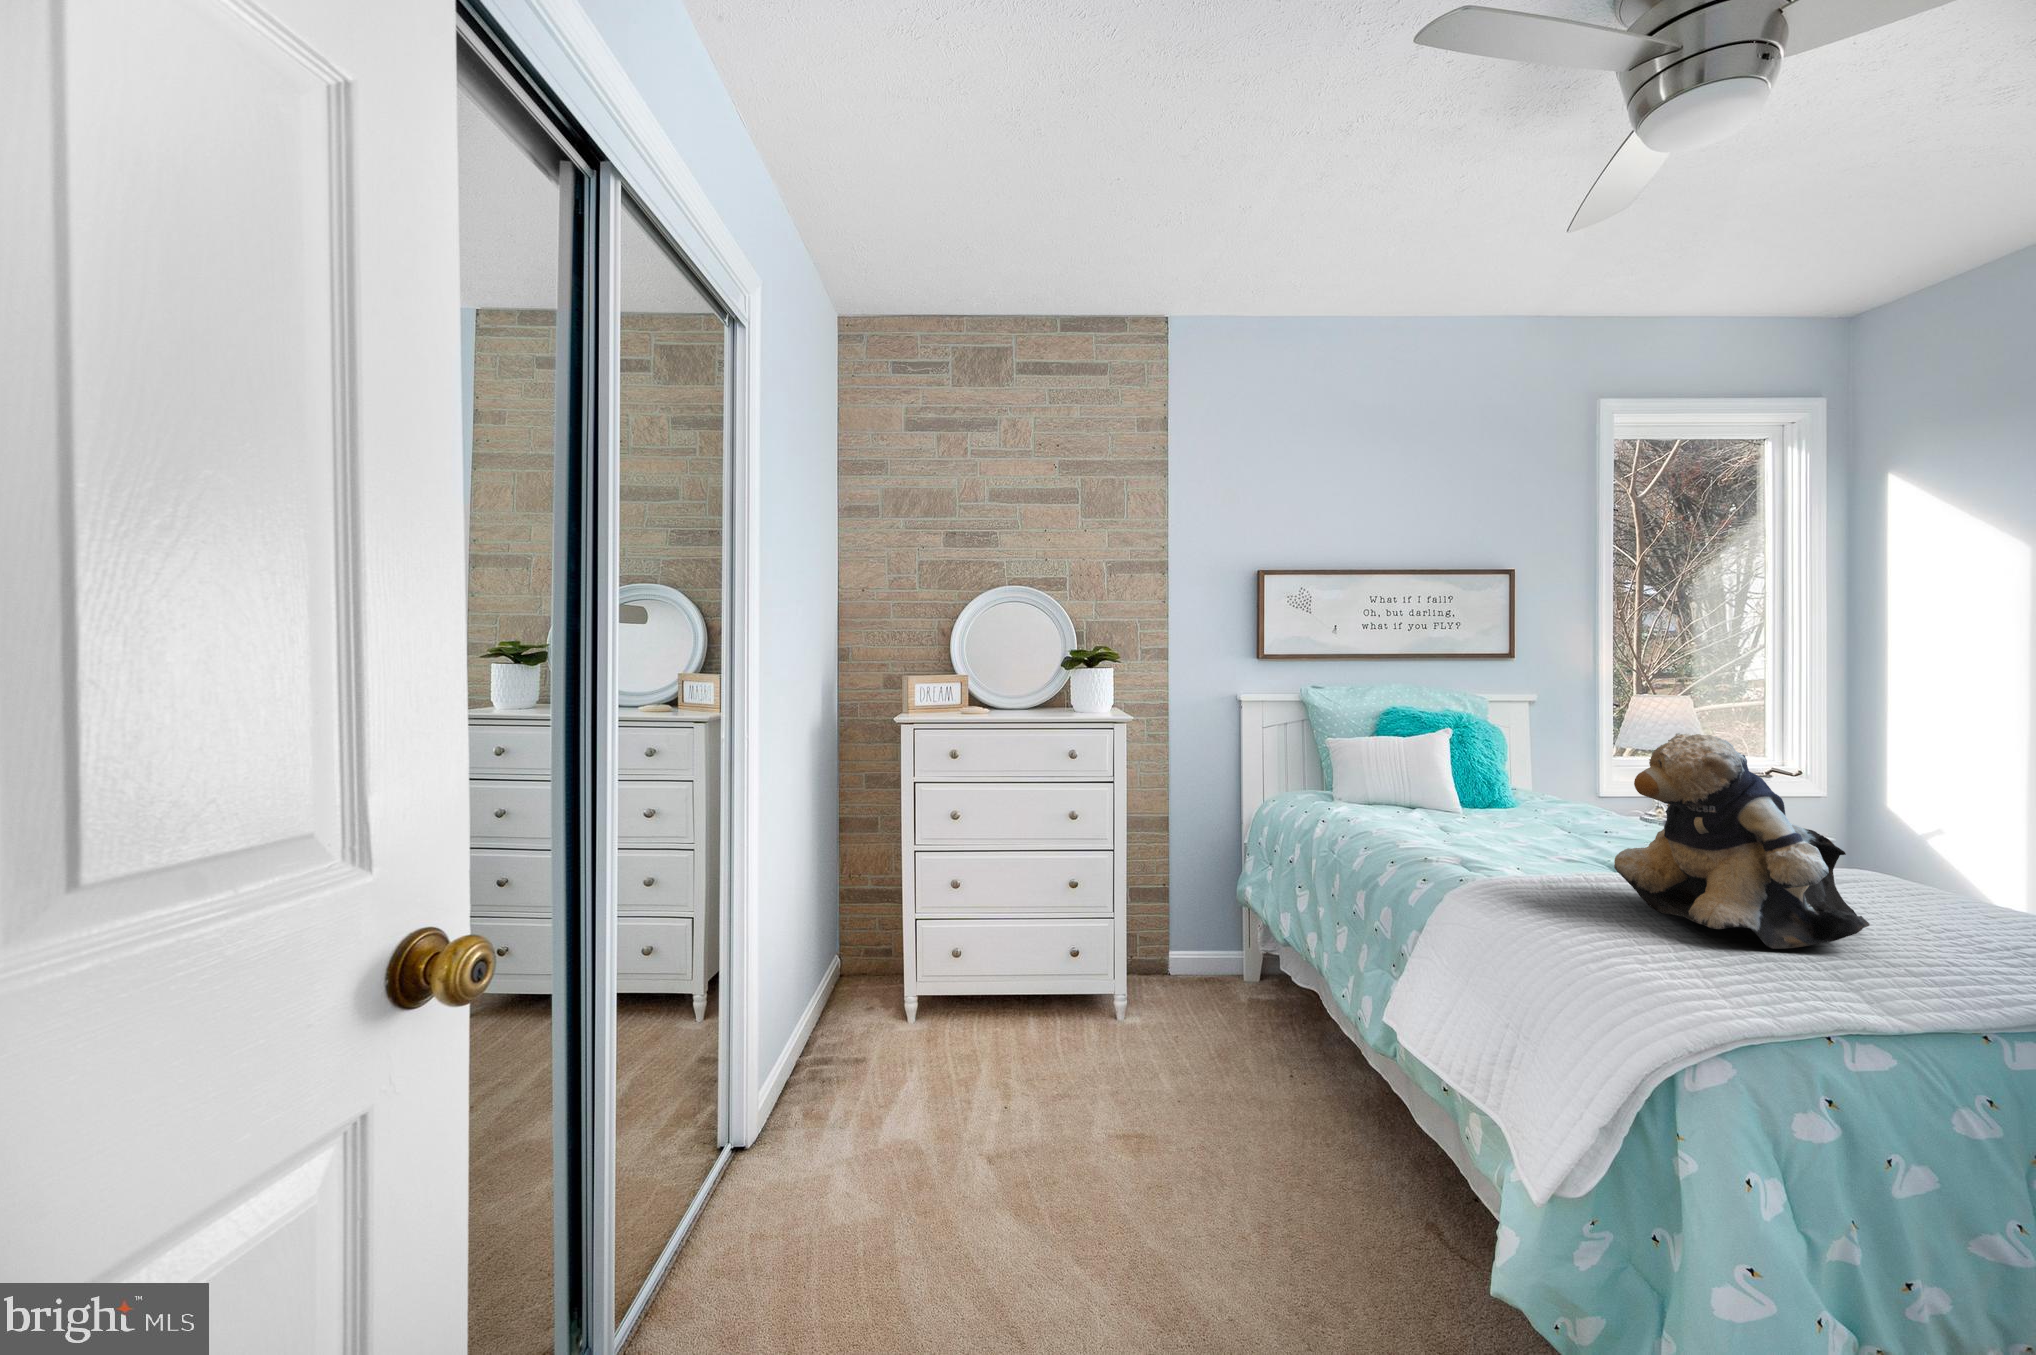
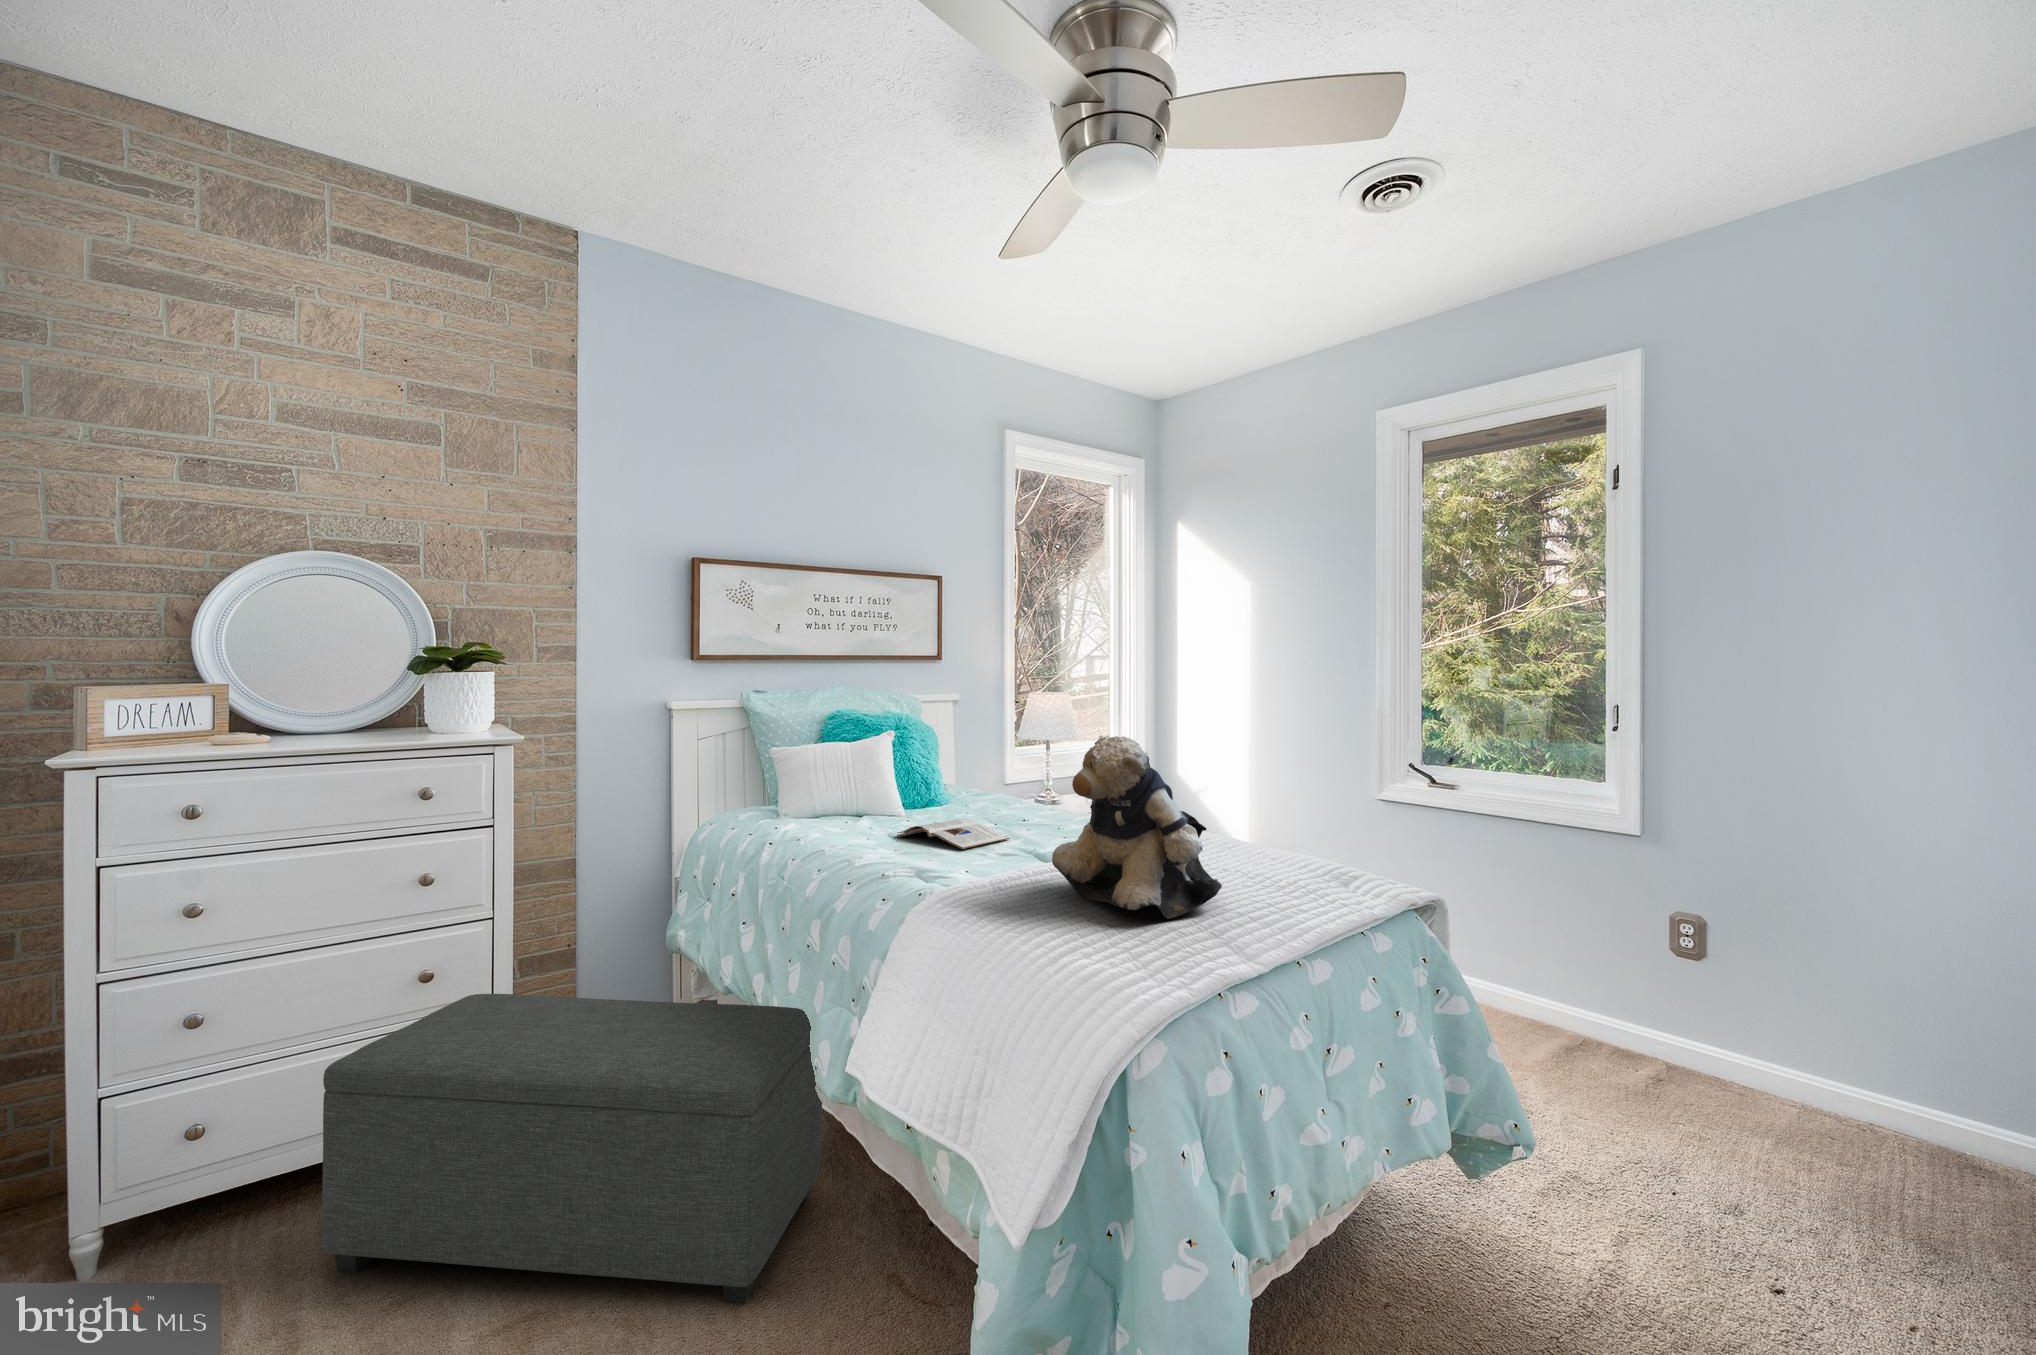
magazine: none [1446,818,1579,846] -> present [897,818,1010,849]
ottoman: none [1012,903,1361,1195] -> present [322,994,822,1304]

